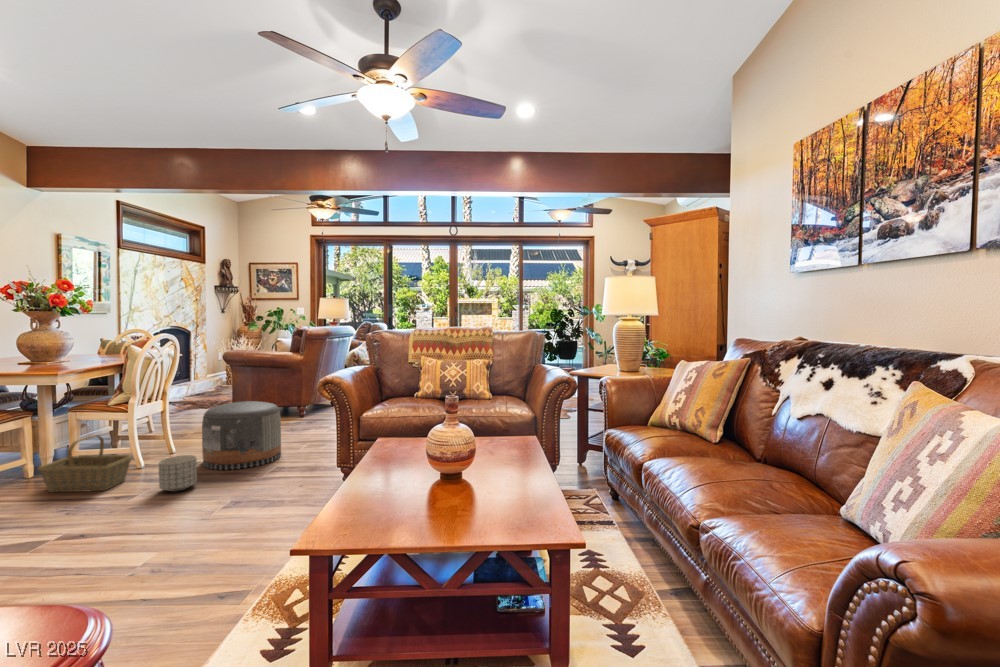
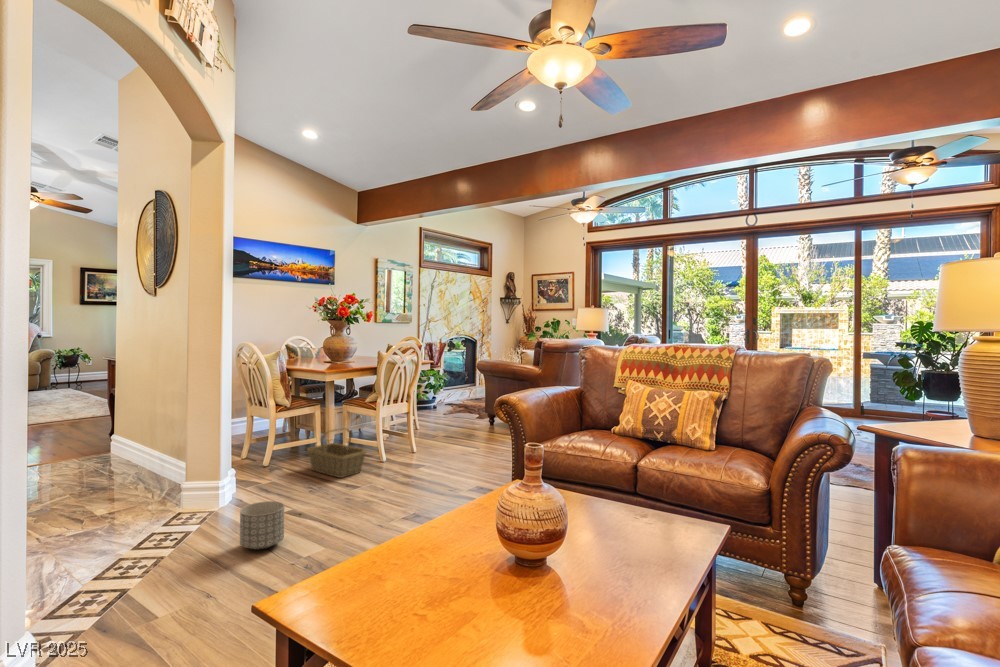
pouf: present [202,401,281,470] -> none [422,413,492,481]
planter: present [158,455,197,492] -> present [240,501,284,550]

